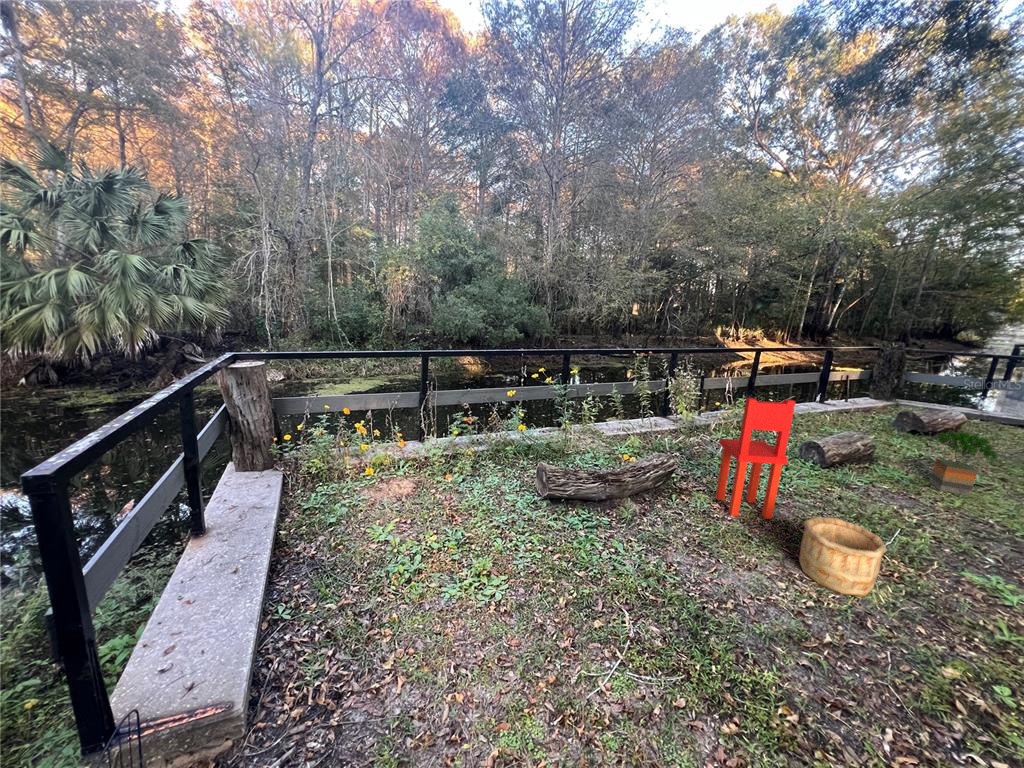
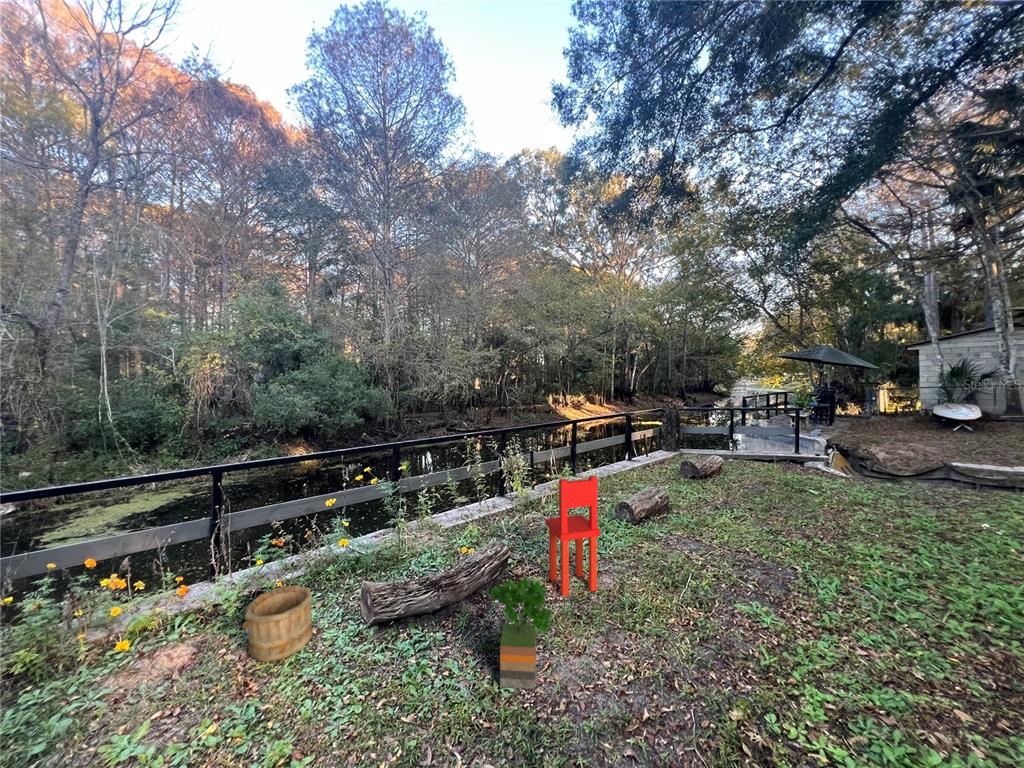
potted tree: present [929,431,998,496] -> present [491,579,552,689]
wooden bucket: present [799,517,887,596] -> present [245,585,312,662]

